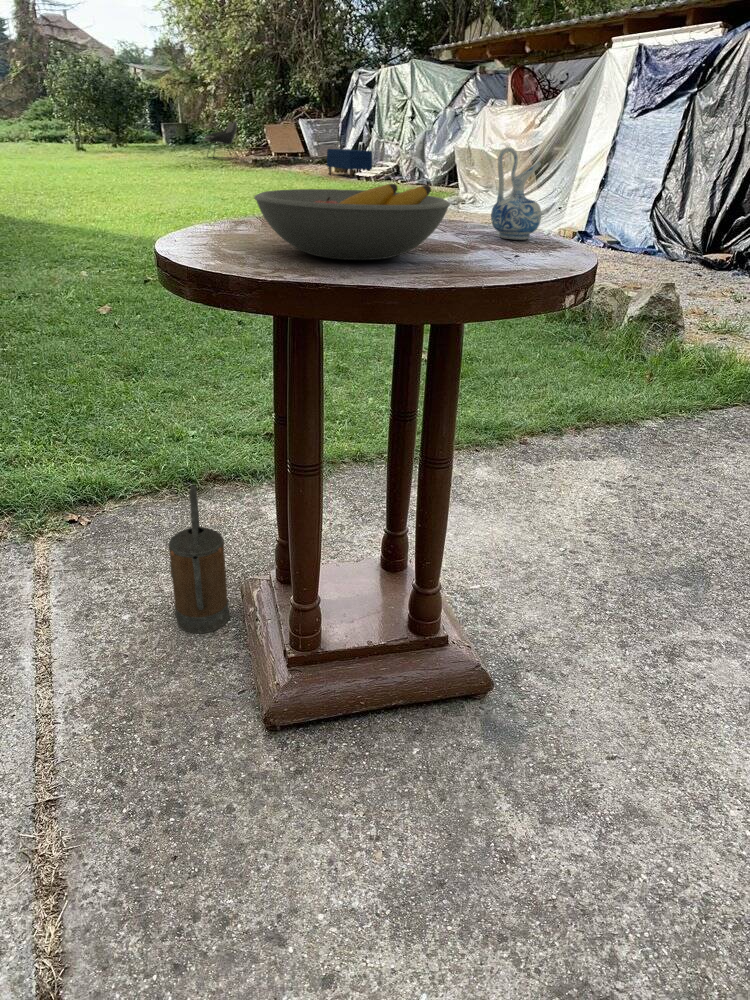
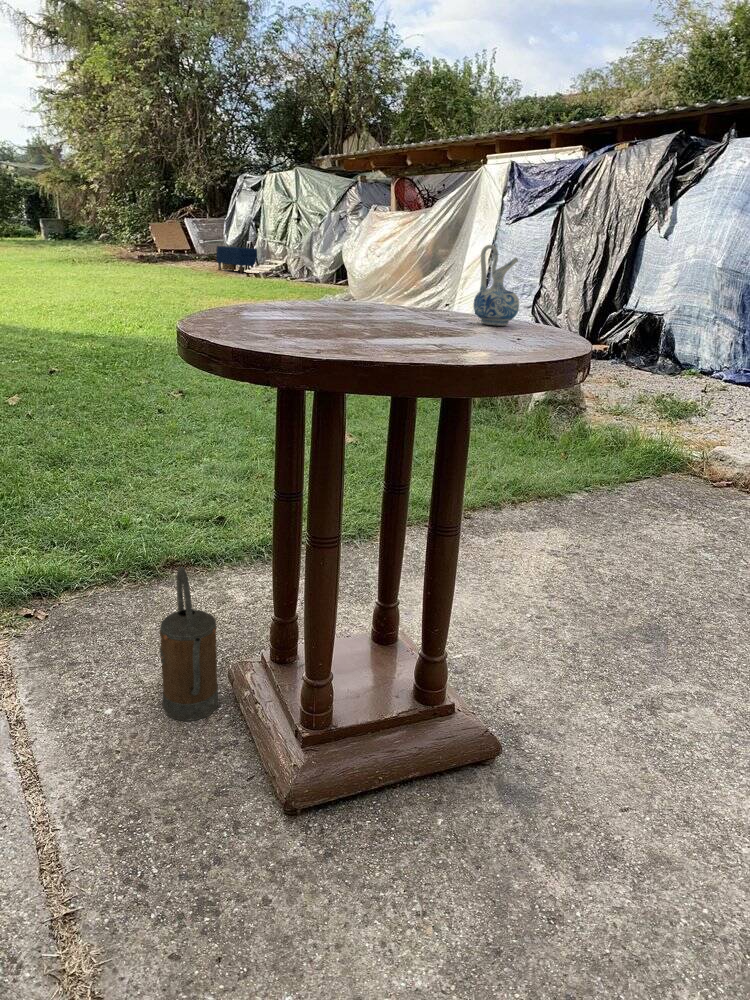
lounge chair: present [204,121,237,159] -> none [89,218,125,255]
fruit bowl: present [254,184,450,260] -> none [282,276,465,341]

